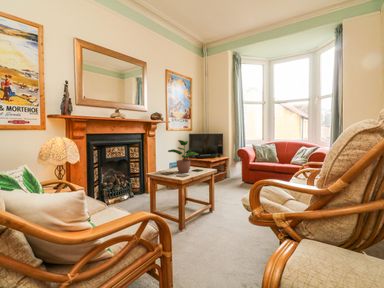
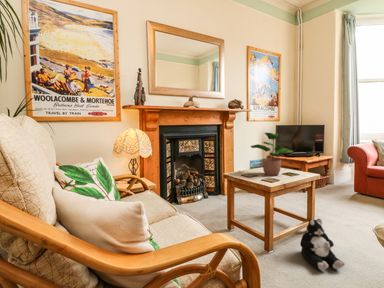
plush toy: none [203,201,230,236] -> present [300,219,345,270]

